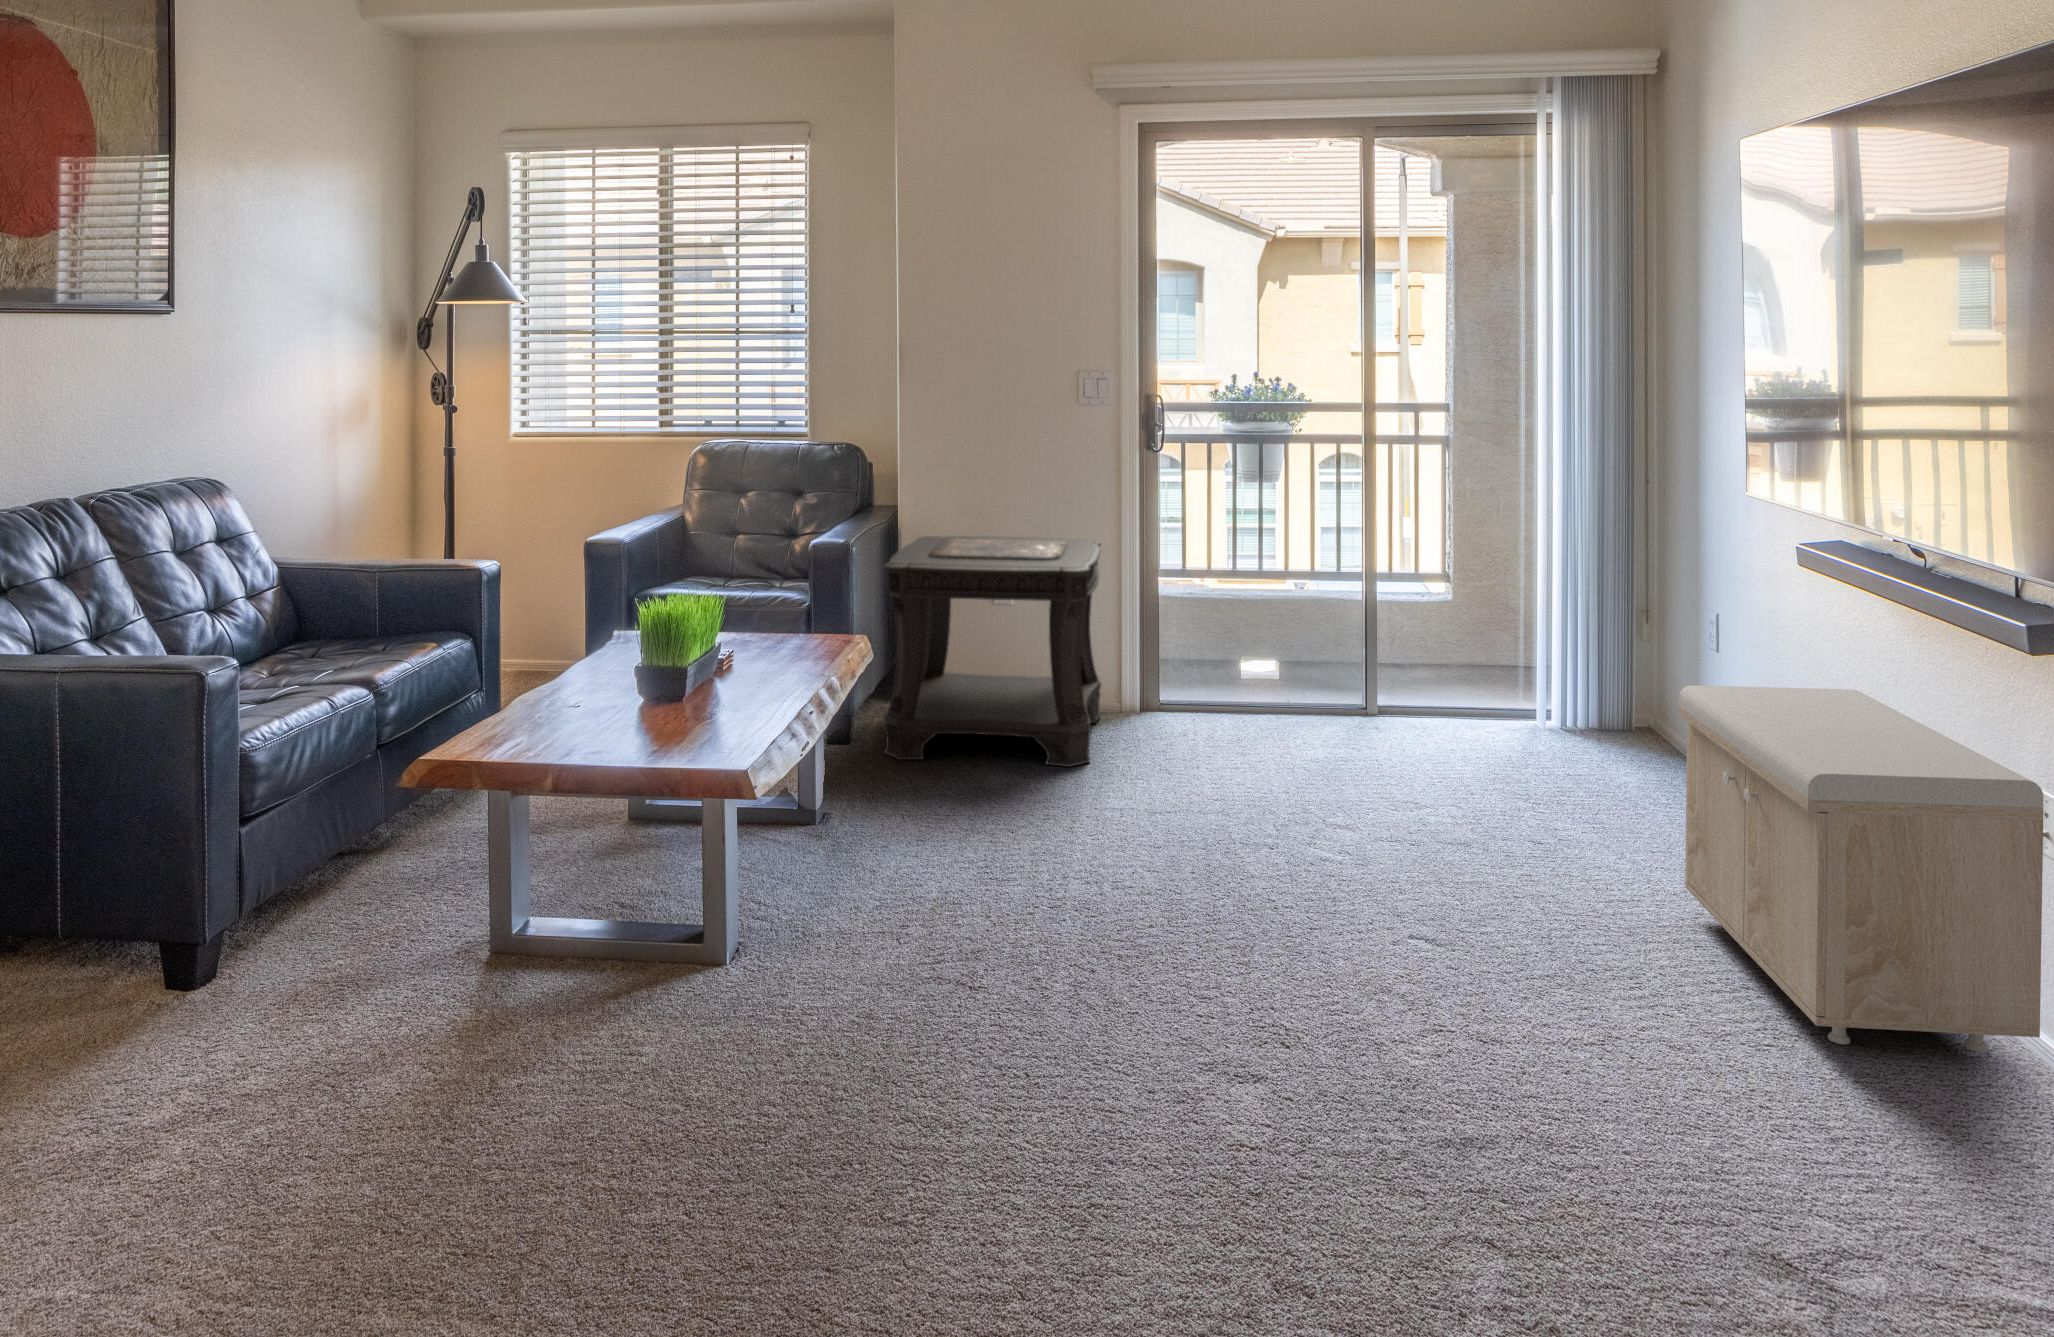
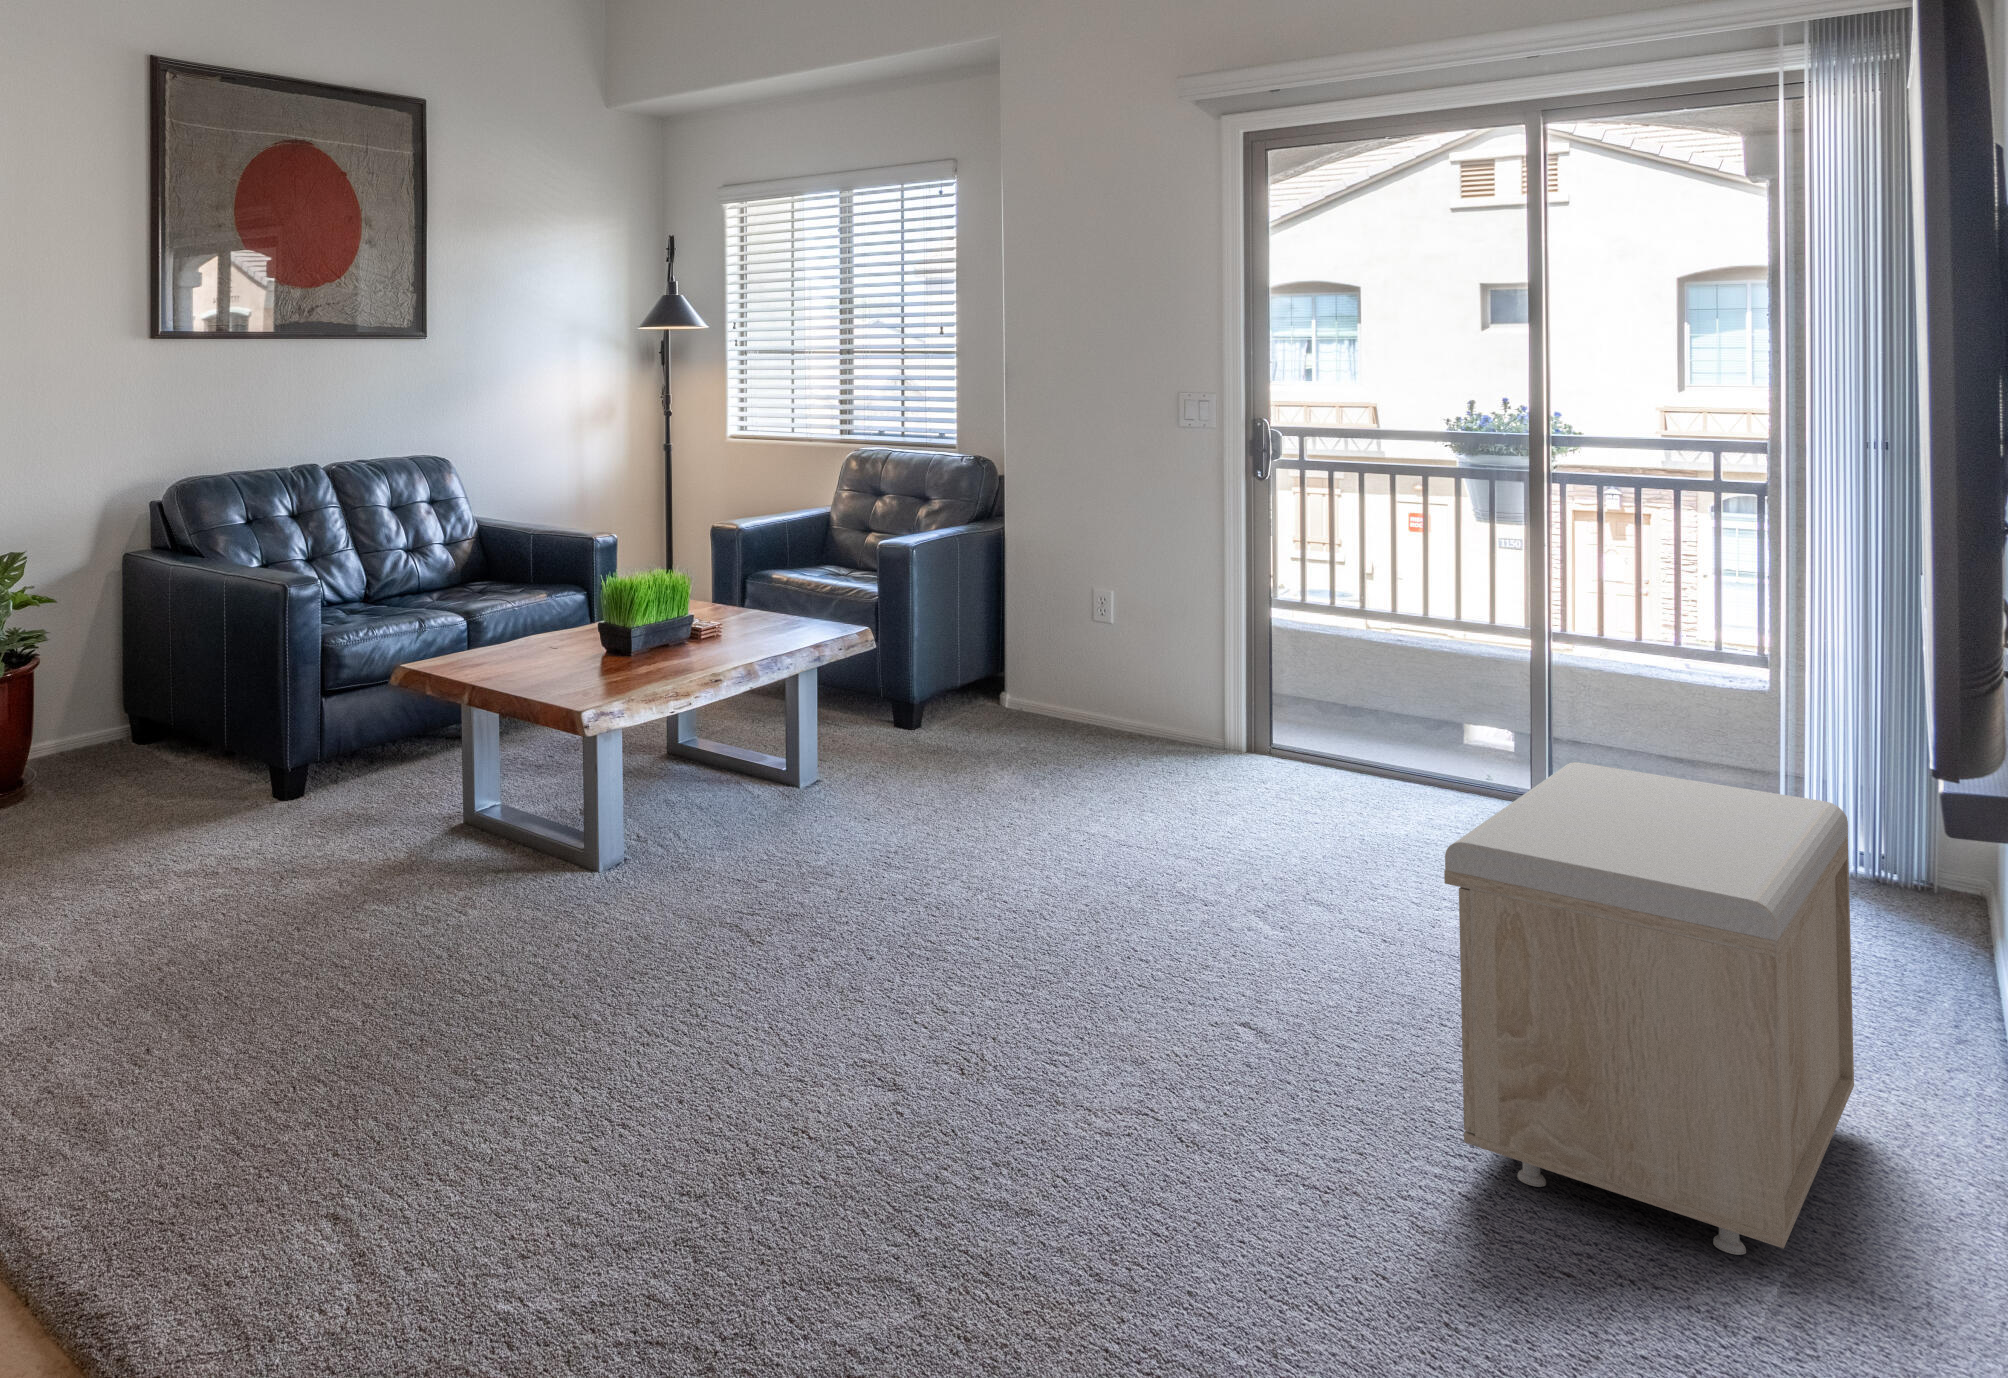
side table: present [883,536,1101,767] -> none [915,549,1188,786]

